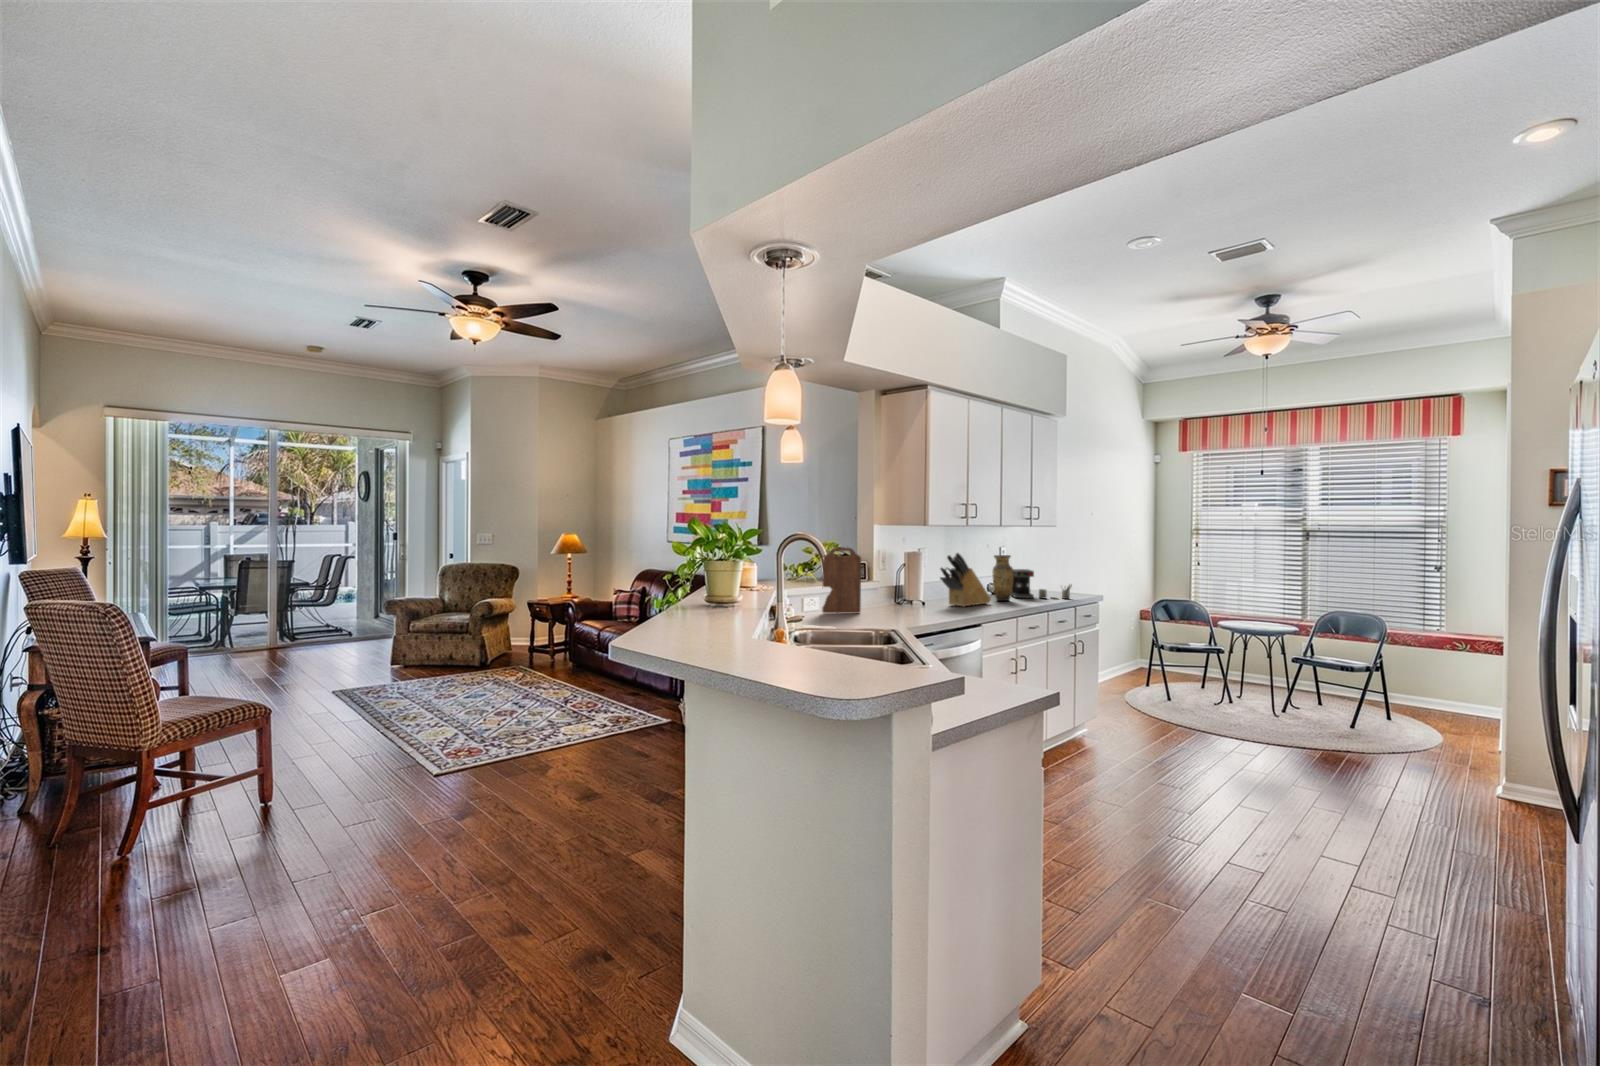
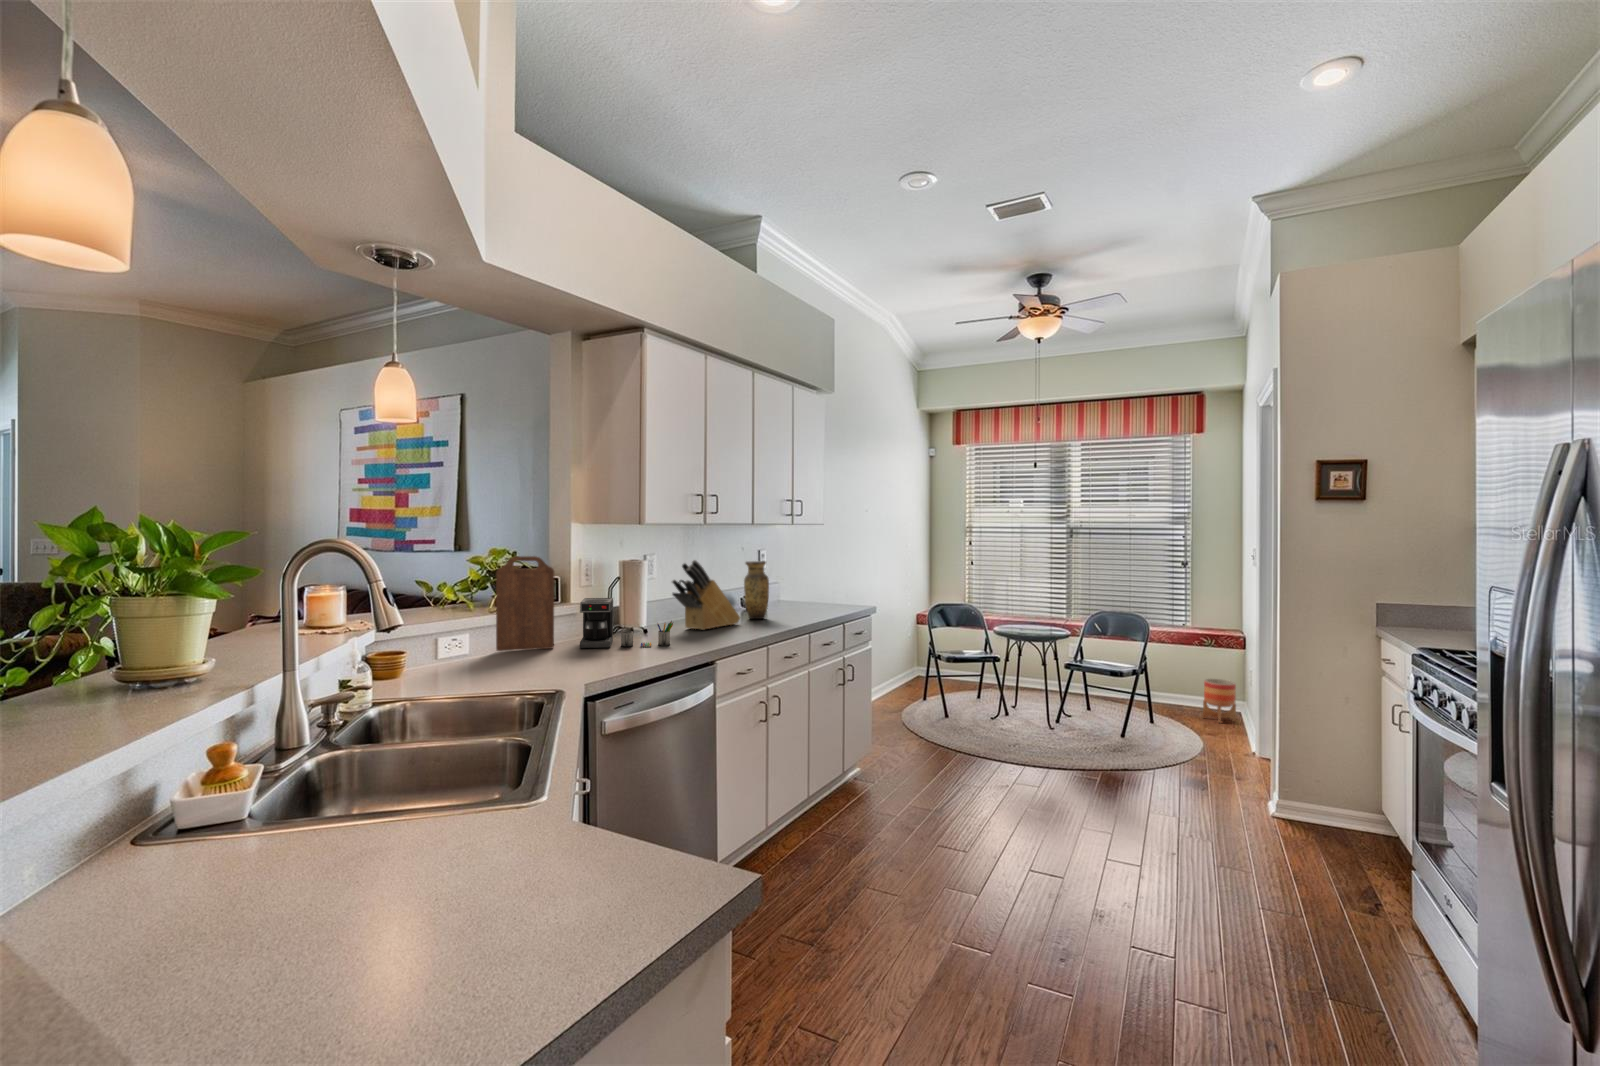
coffee maker: present [1011,569,1072,599] -> present [580,598,673,648]
planter: none [1453,682,1492,727] -> present [1203,679,1236,723]

